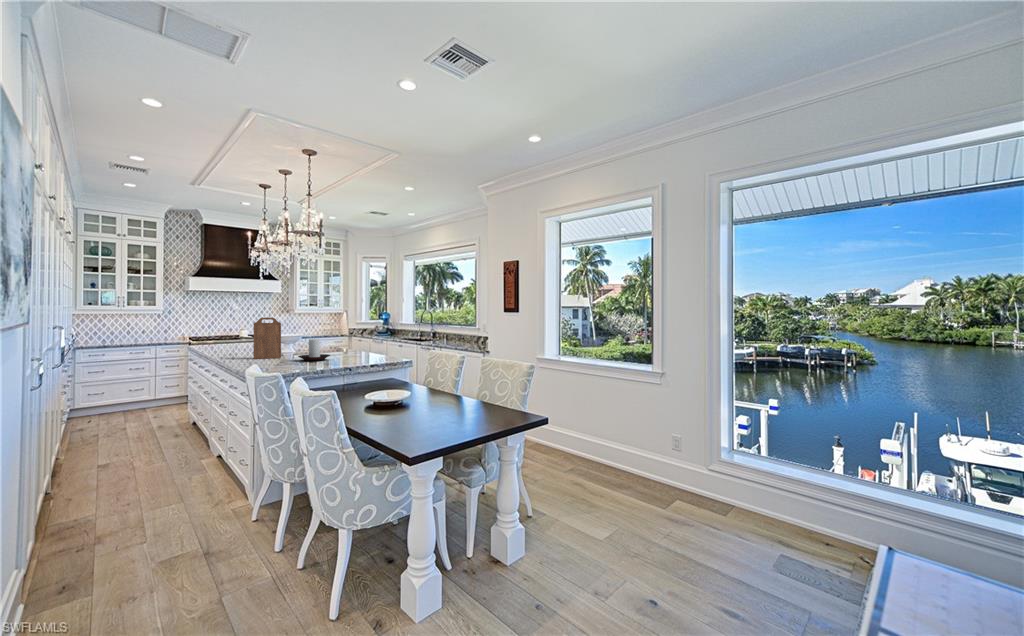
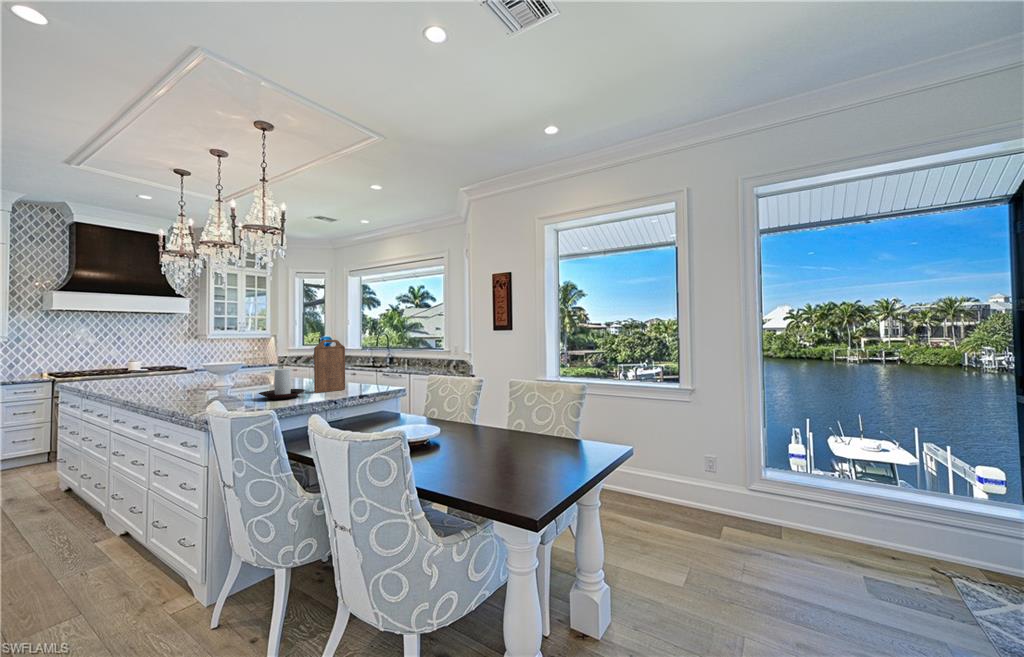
cutting board: present [253,317,281,359] -> present [314,340,345,393]

